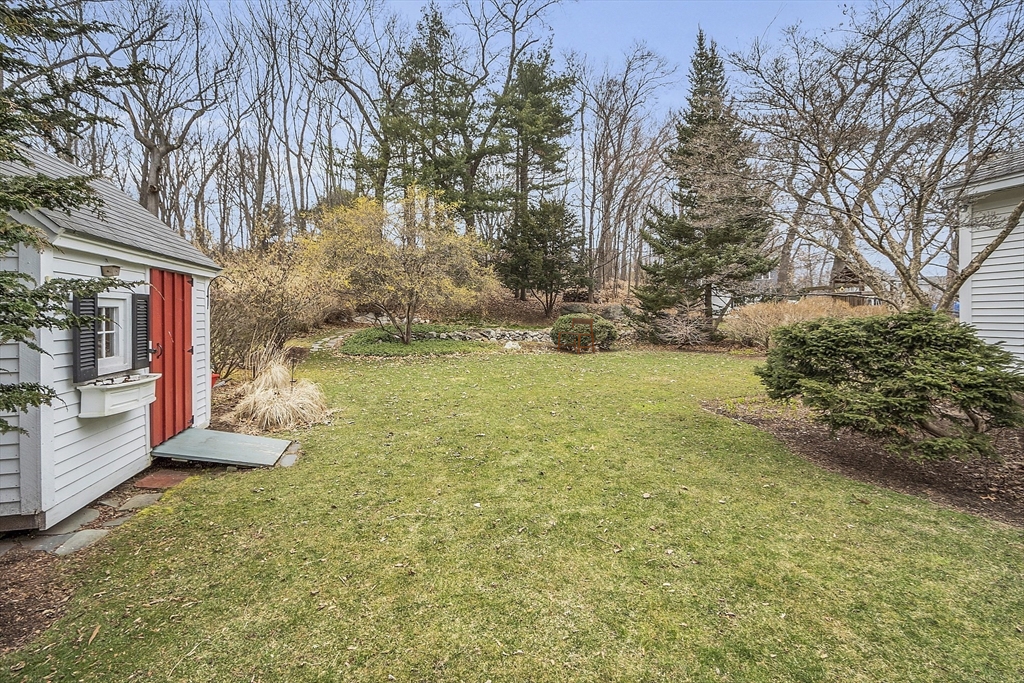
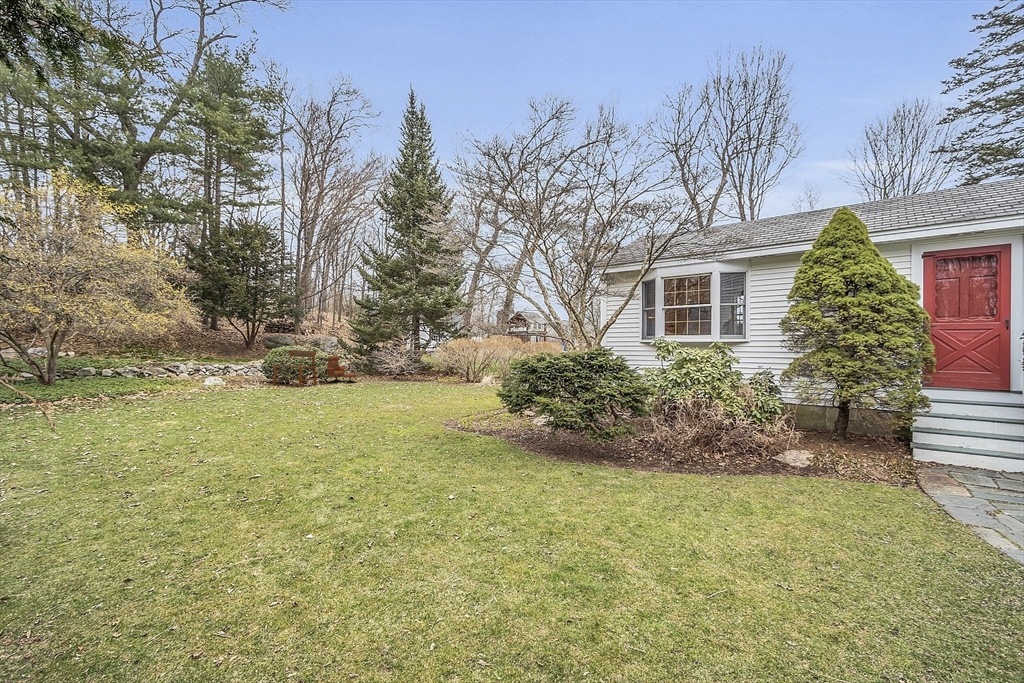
lounge chair: none [604,324,635,353] -> present [326,356,357,383]

